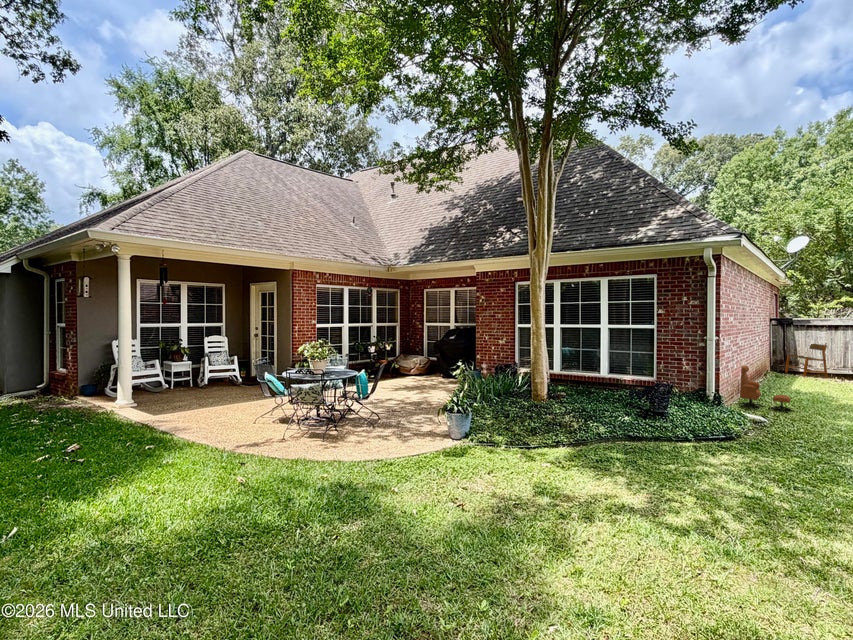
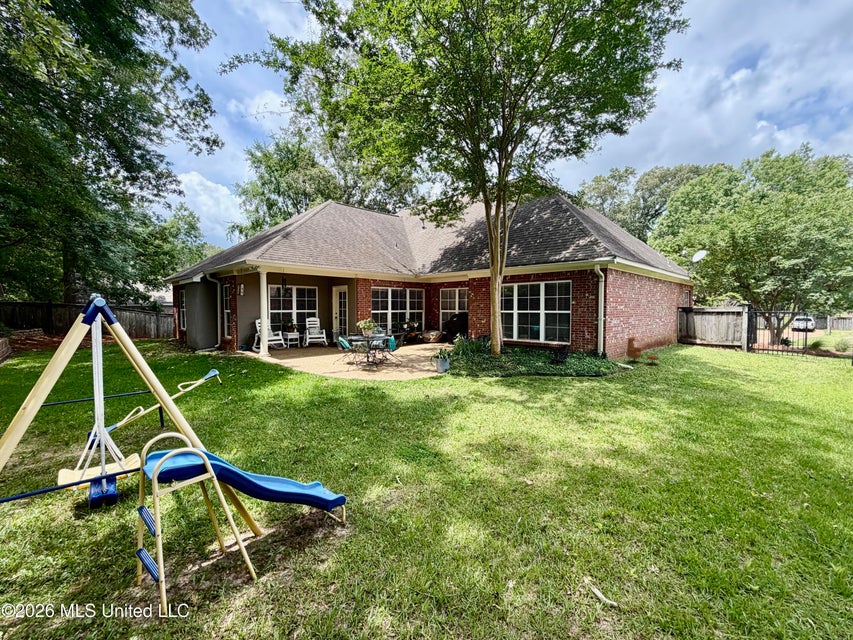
bench: present [785,344,828,378] -> none [687,324,714,348]

